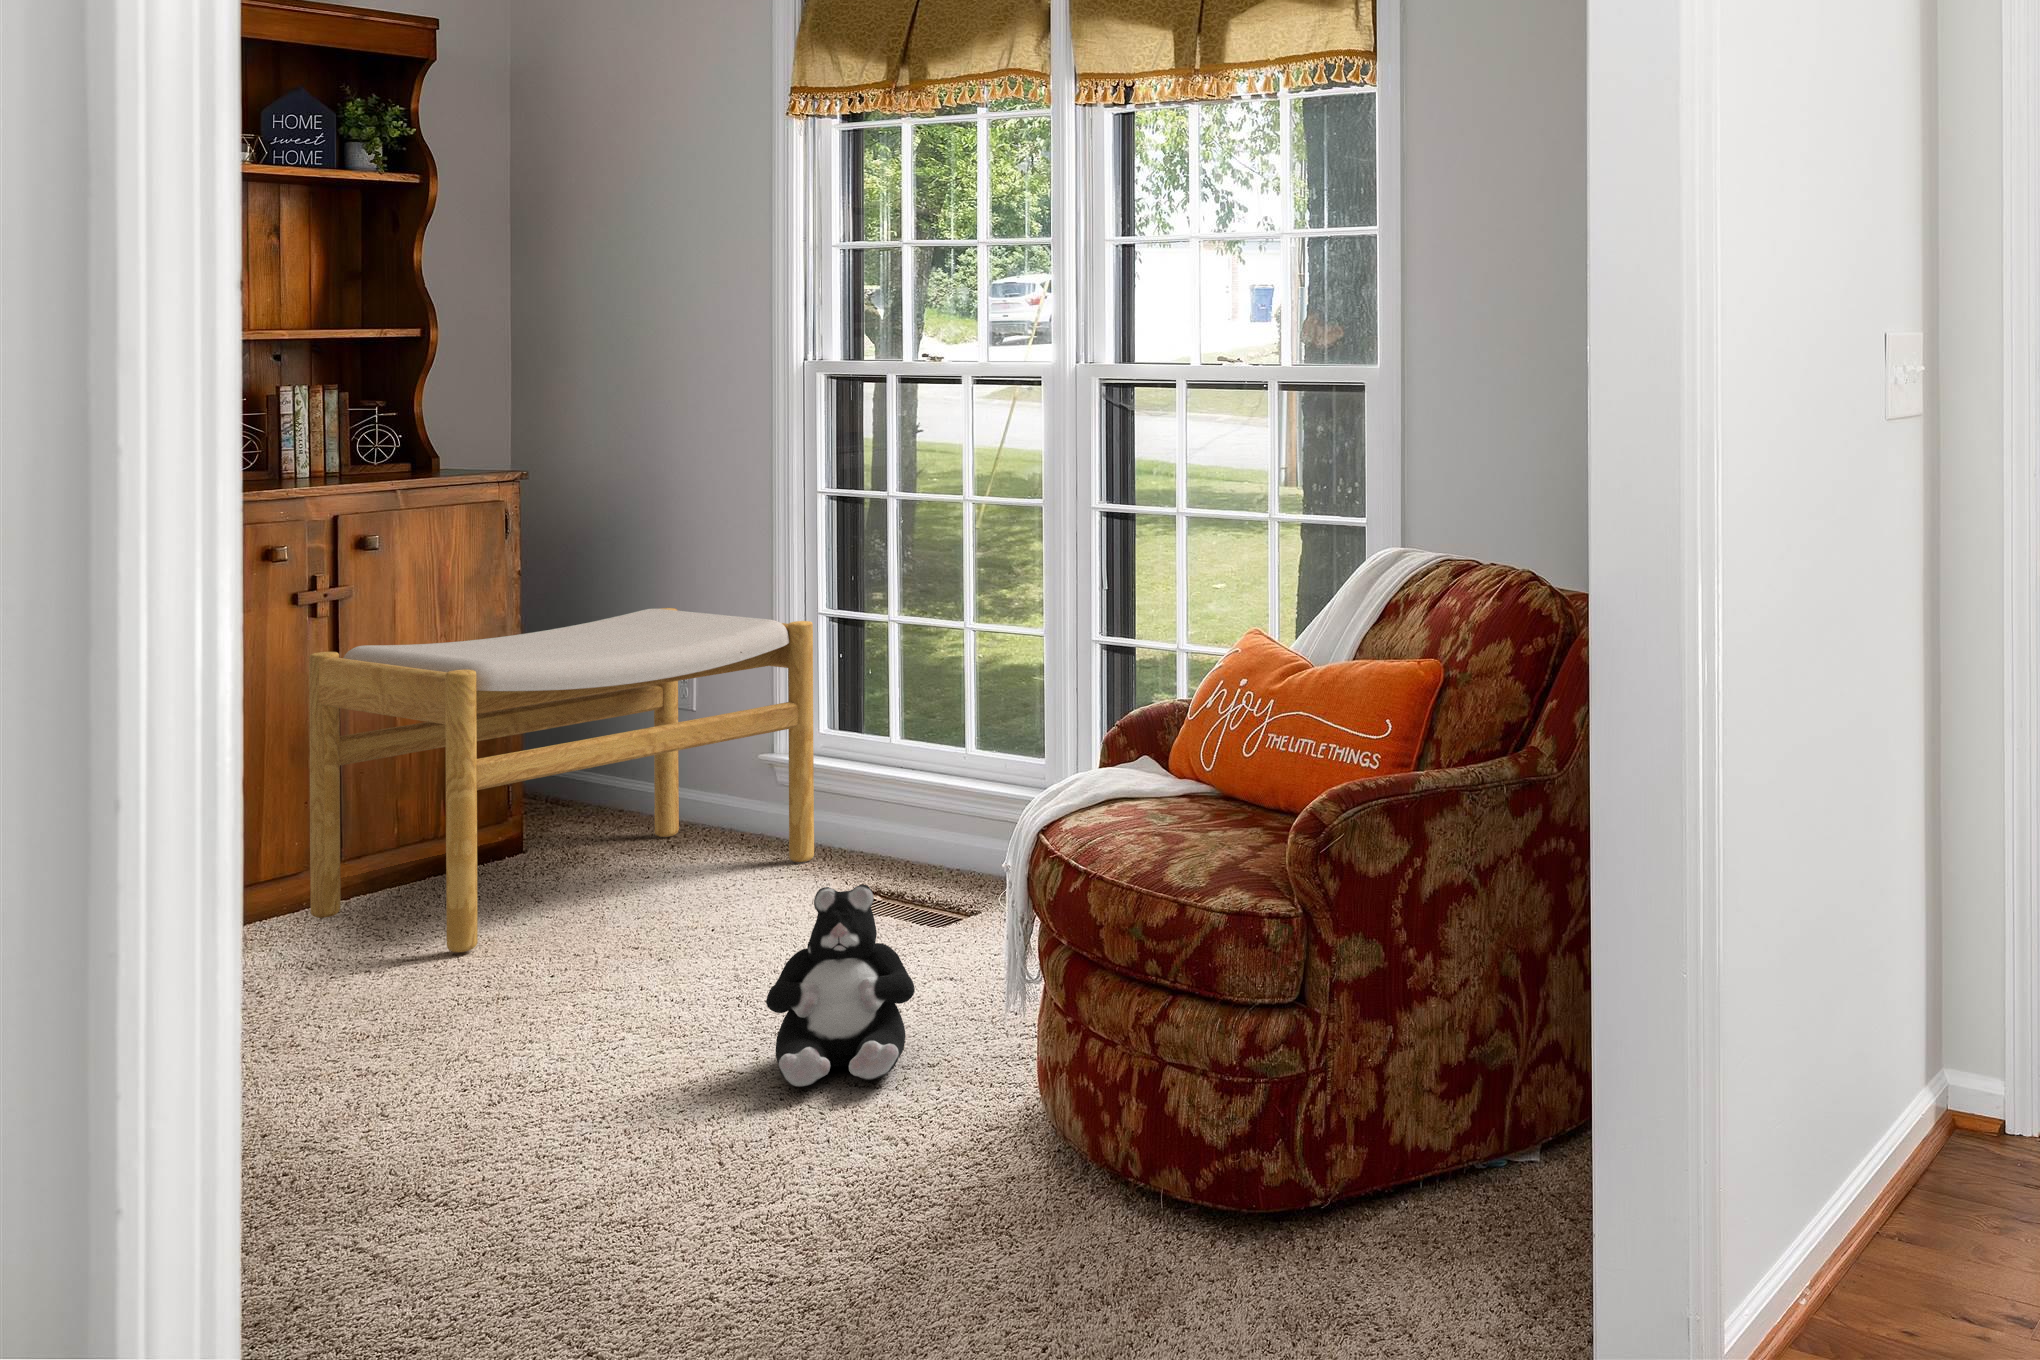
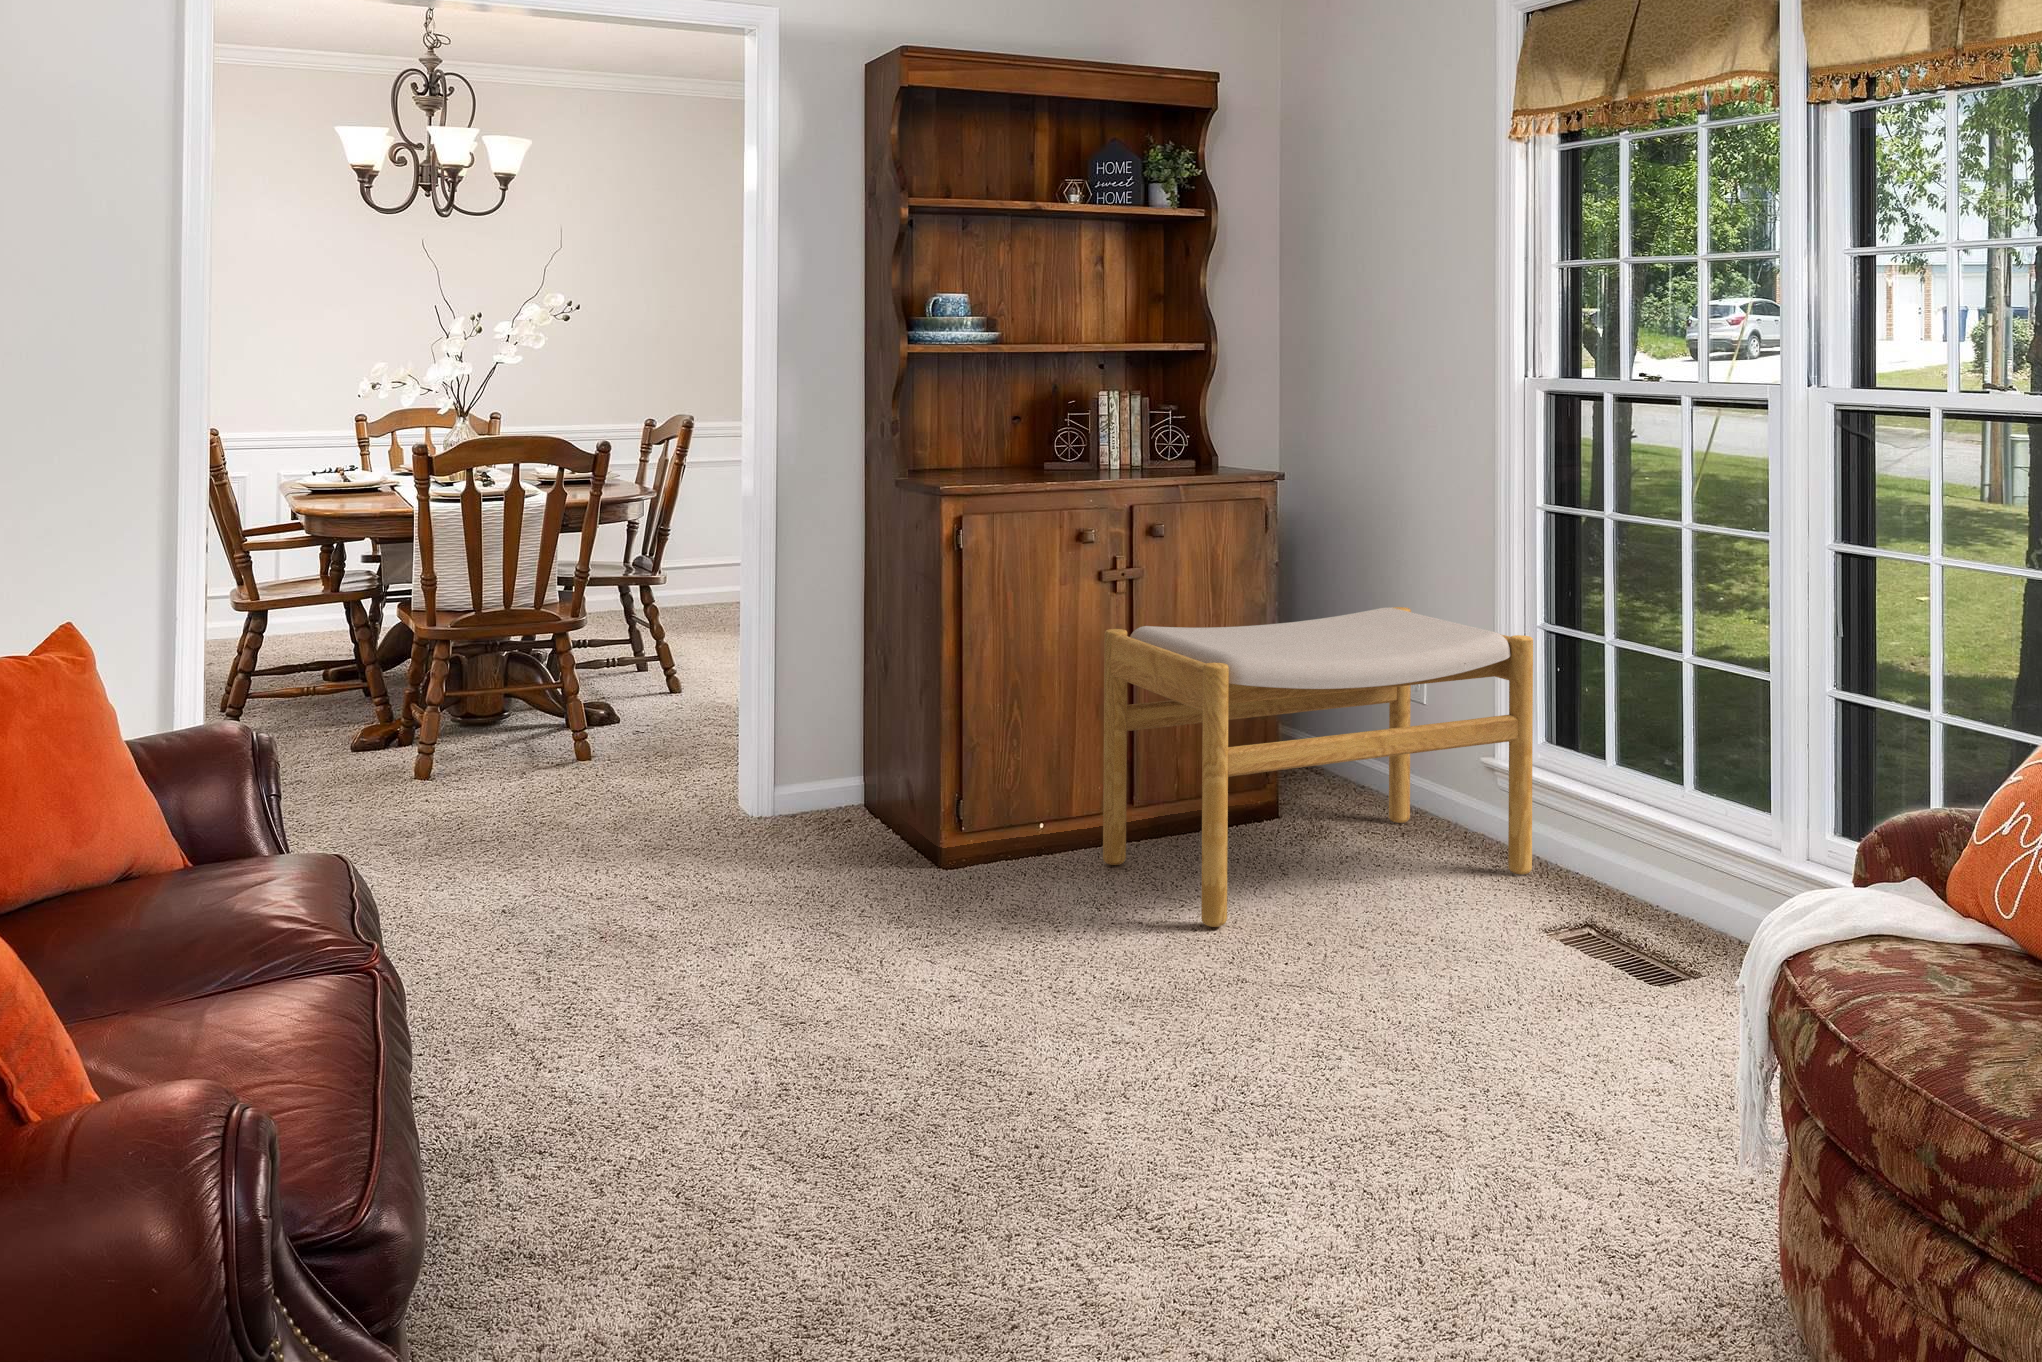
plush toy: present [766,885,915,1087] -> none [1477,961,1635,1199]

